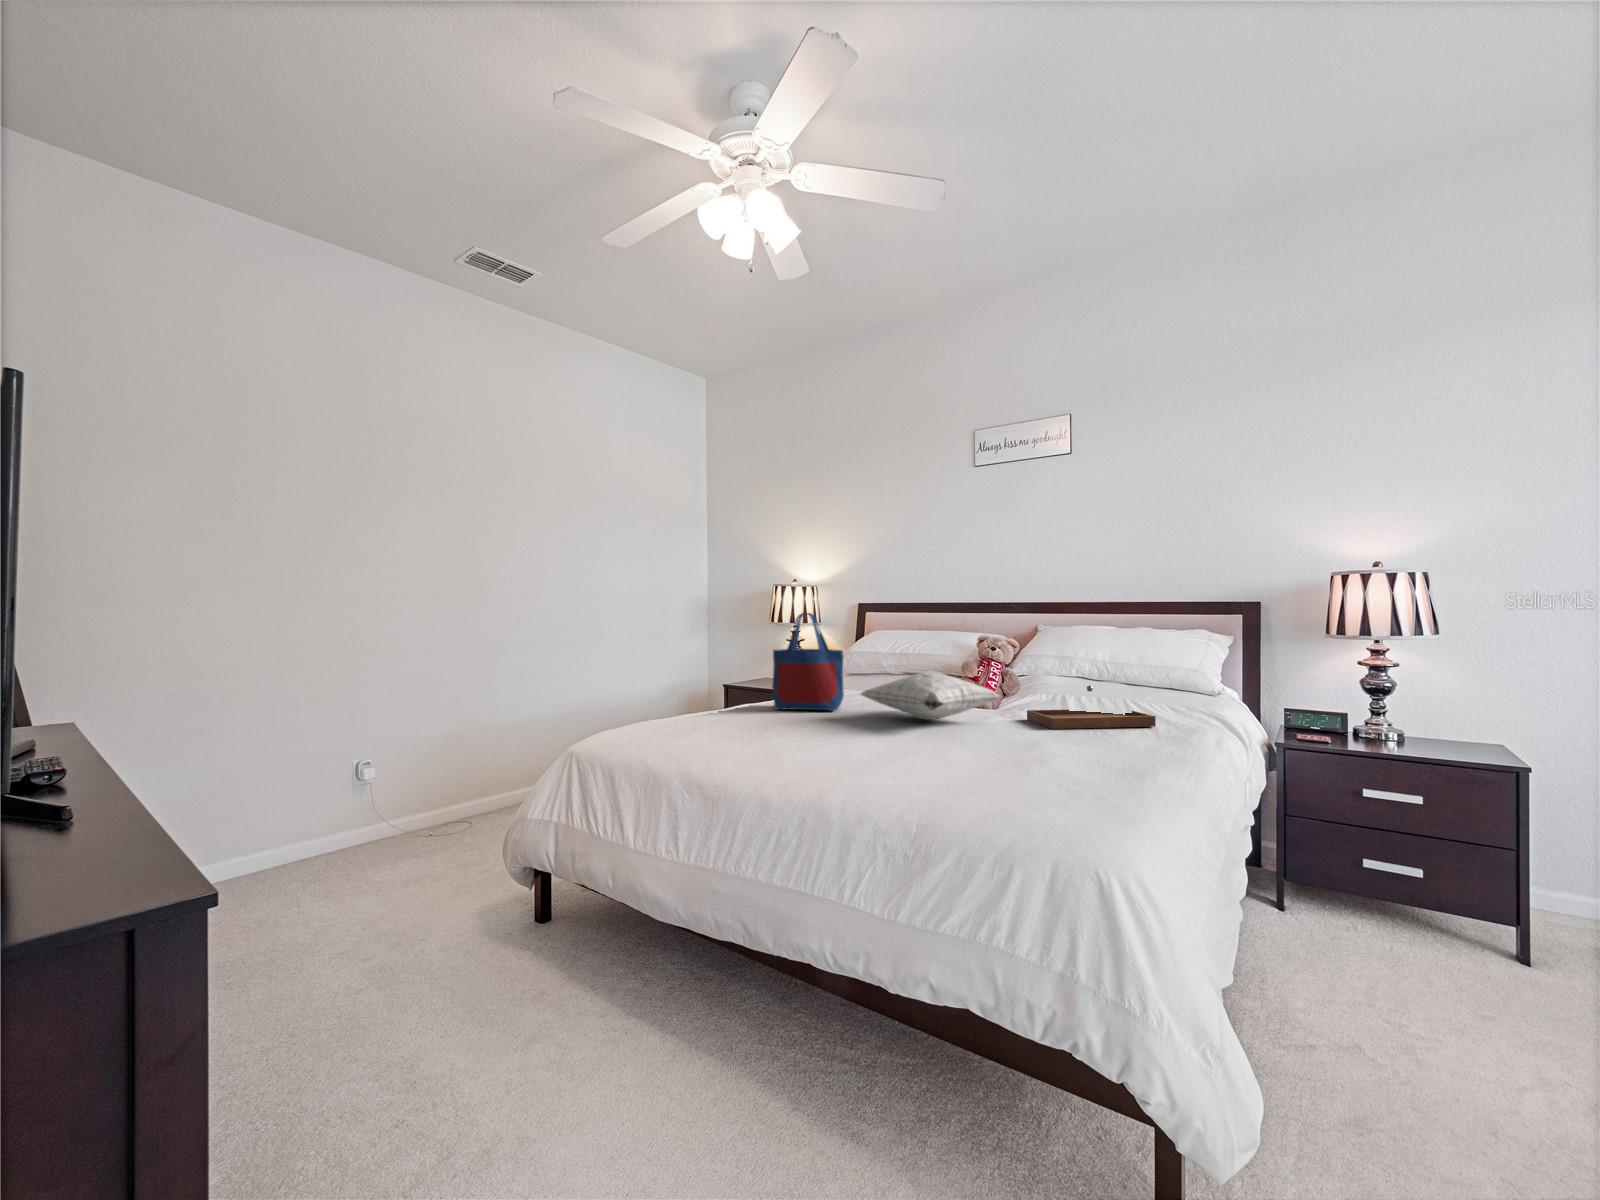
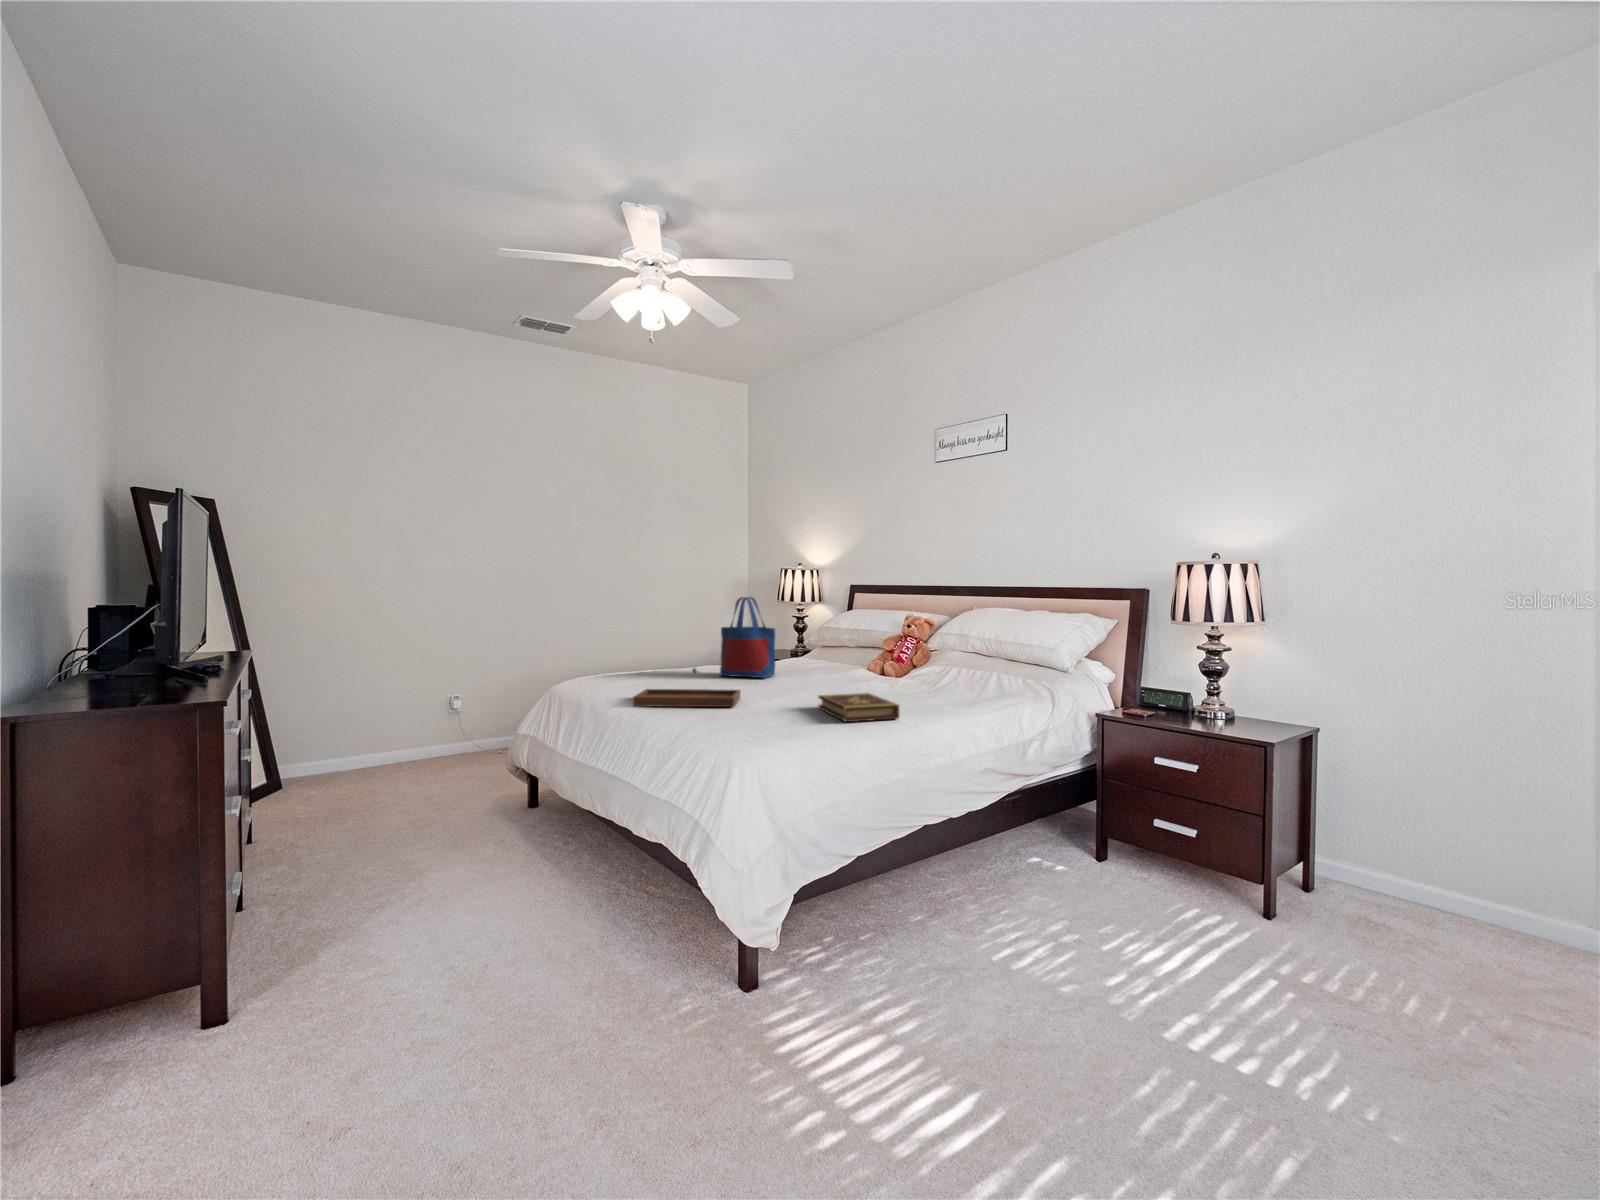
pillow: present [861,670,999,720] -> none [776,646,888,688]
tray: present [1027,686,1156,729] -> present [633,668,740,707]
book: none [964,726,1088,765] -> present [818,693,899,722]

